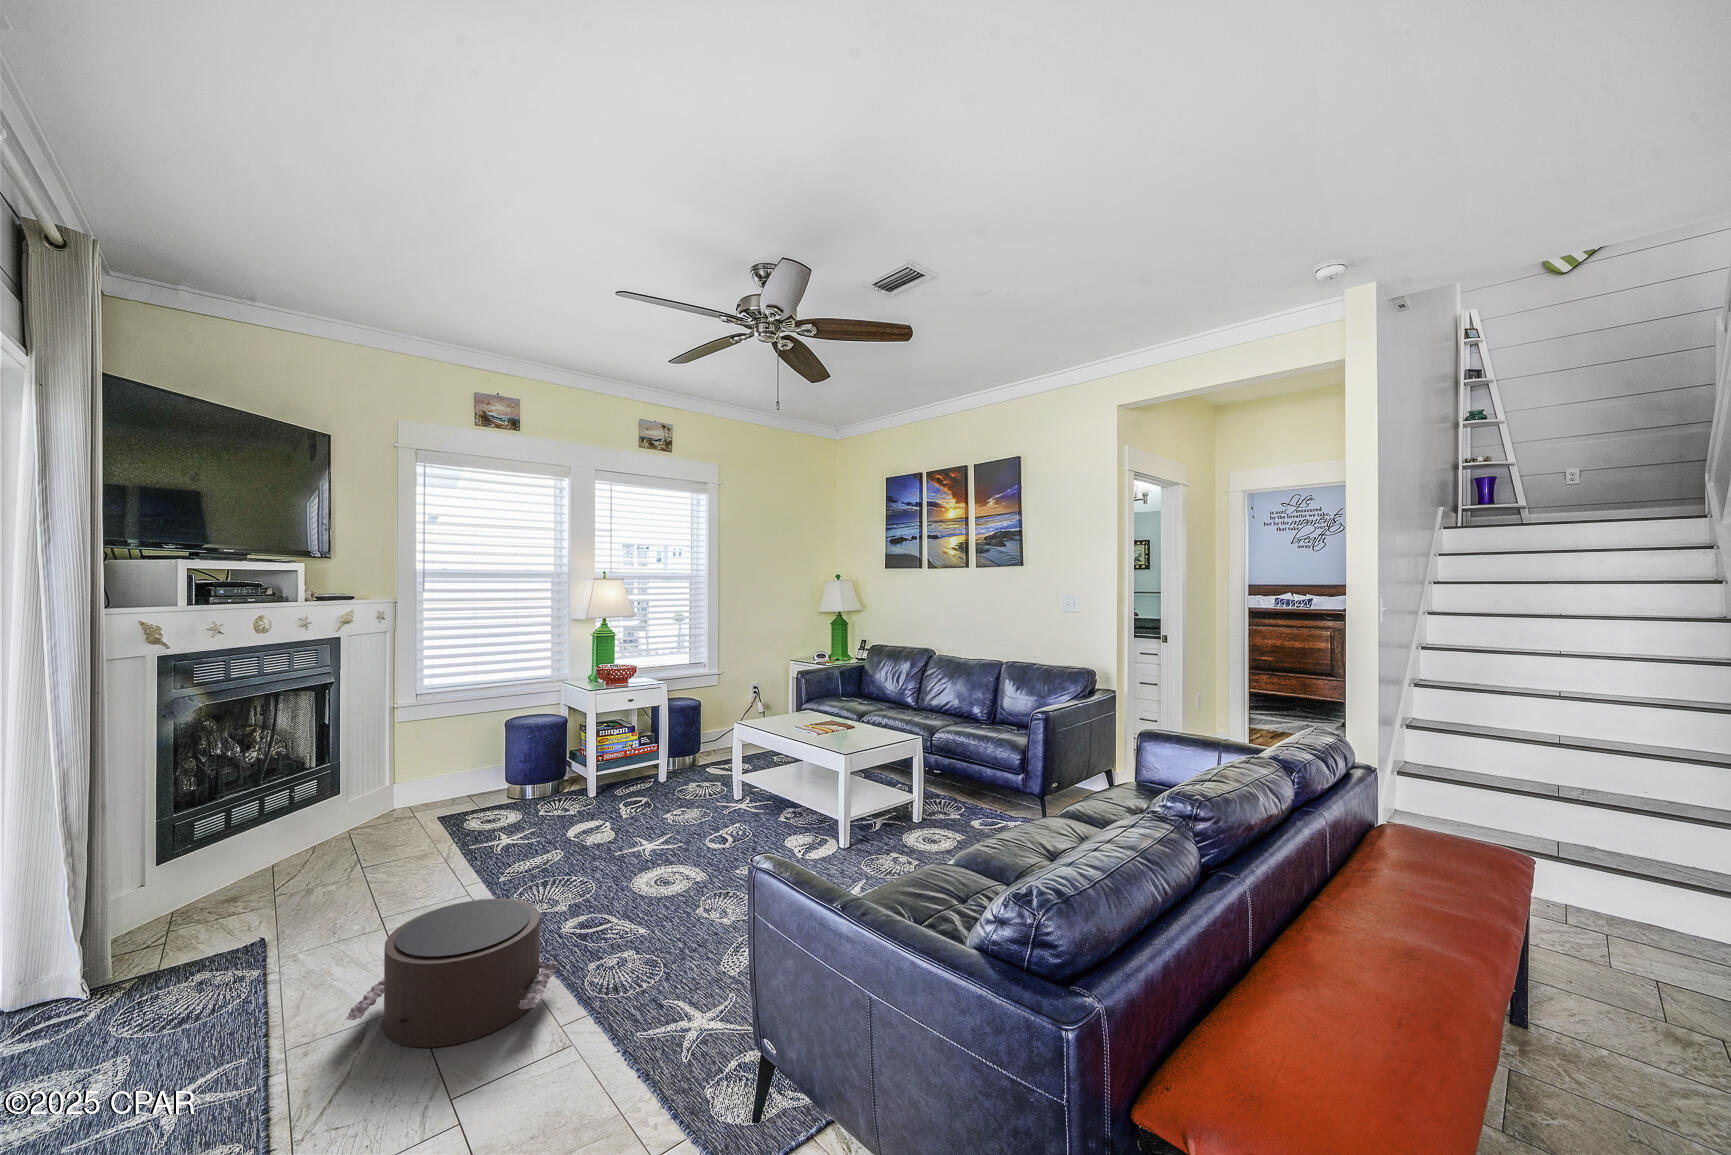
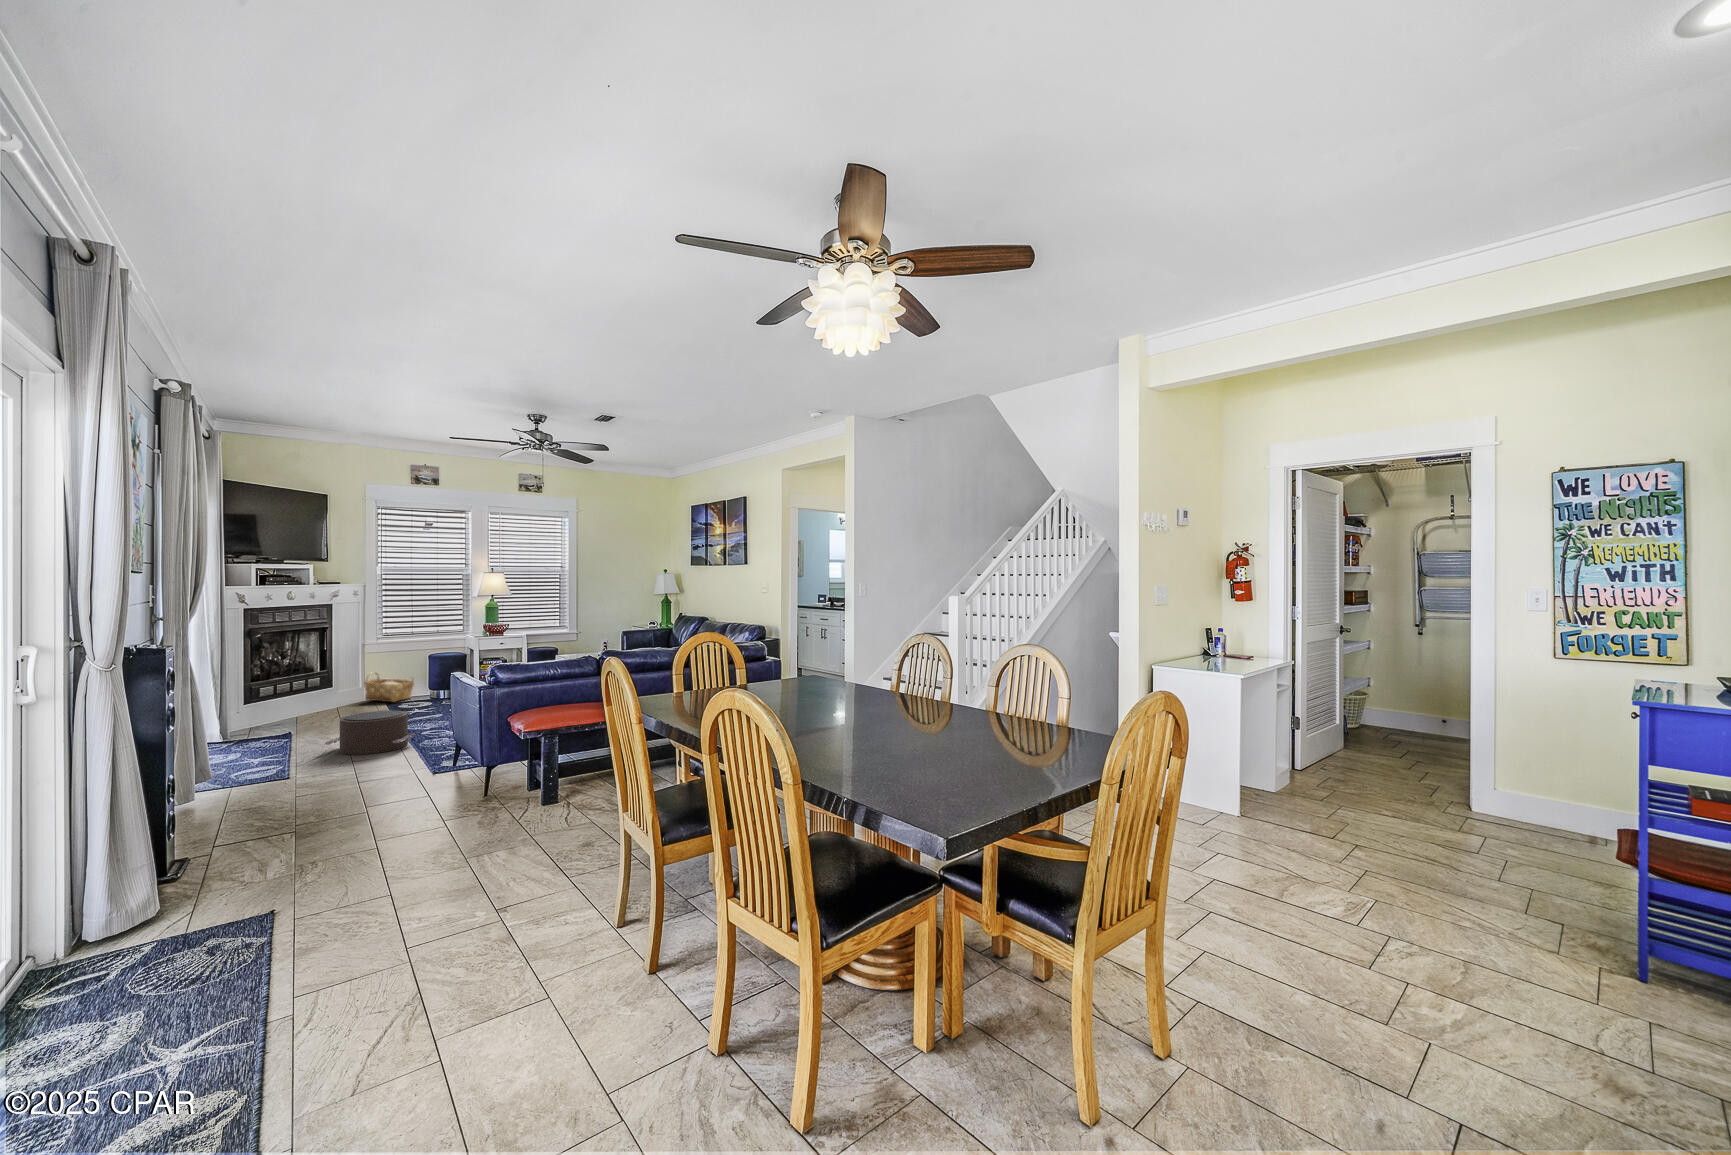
woven basket: none [394,754,480,811] -> present [365,672,414,702]

